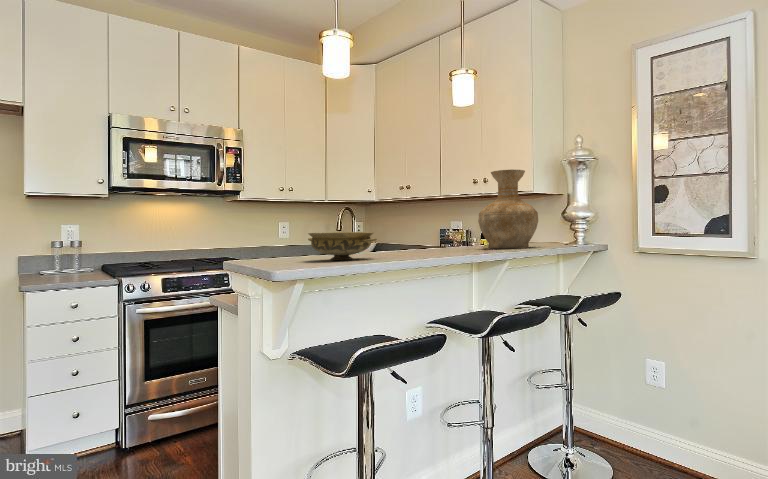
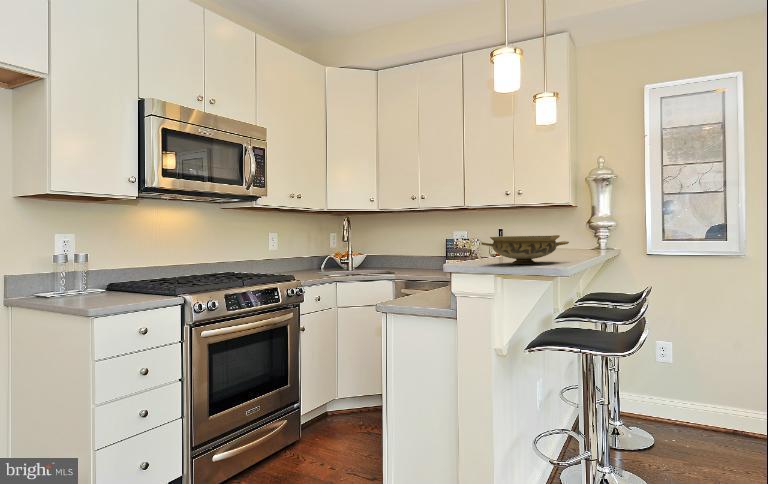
vase: present [478,170,538,249] -> none [556,182,613,252]

